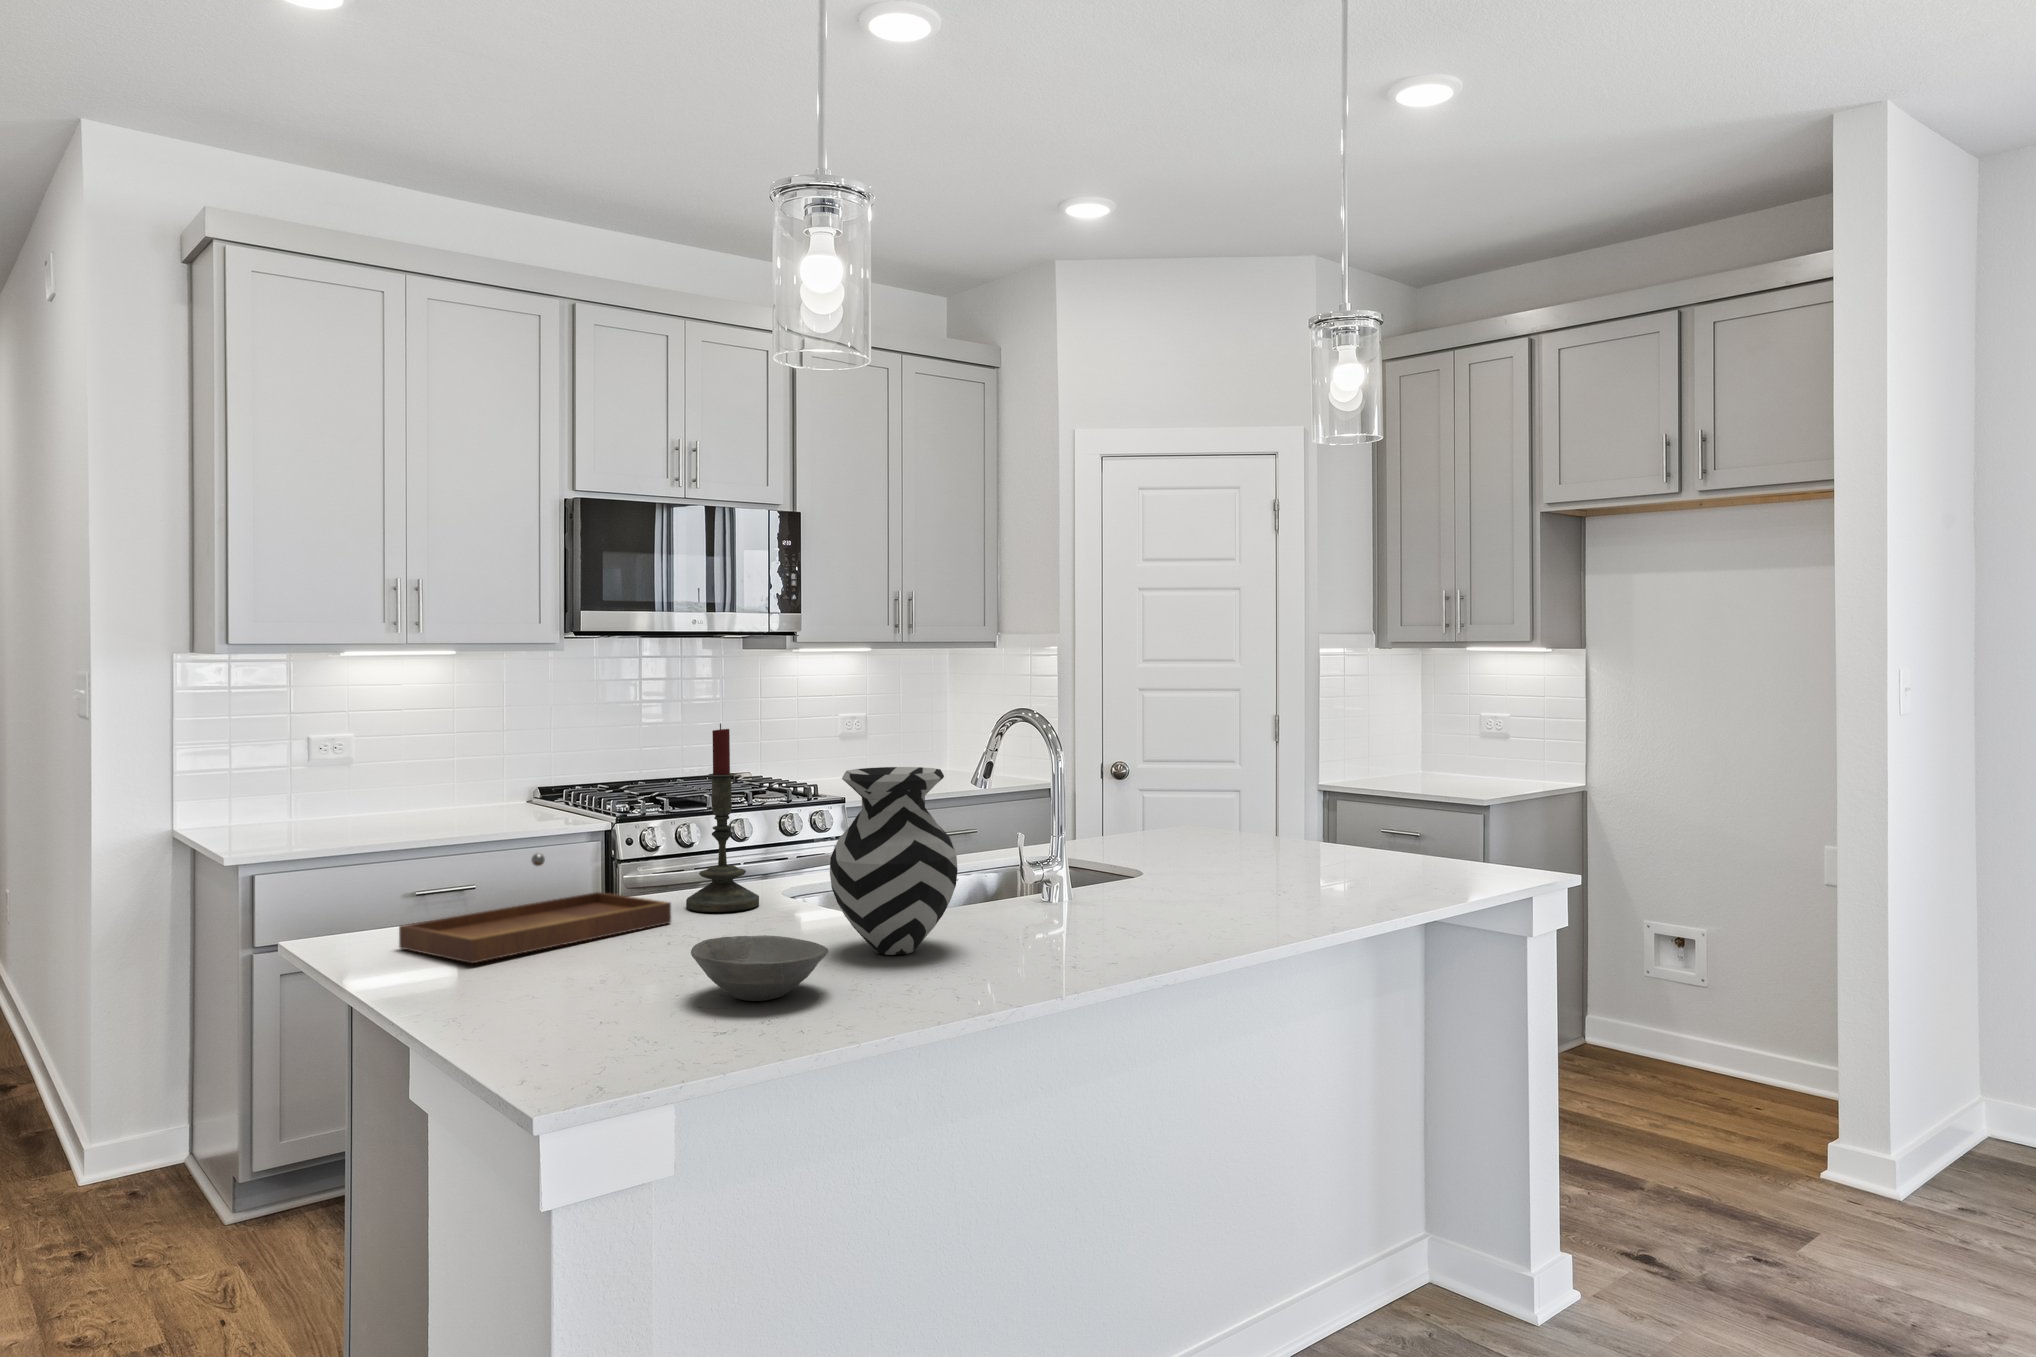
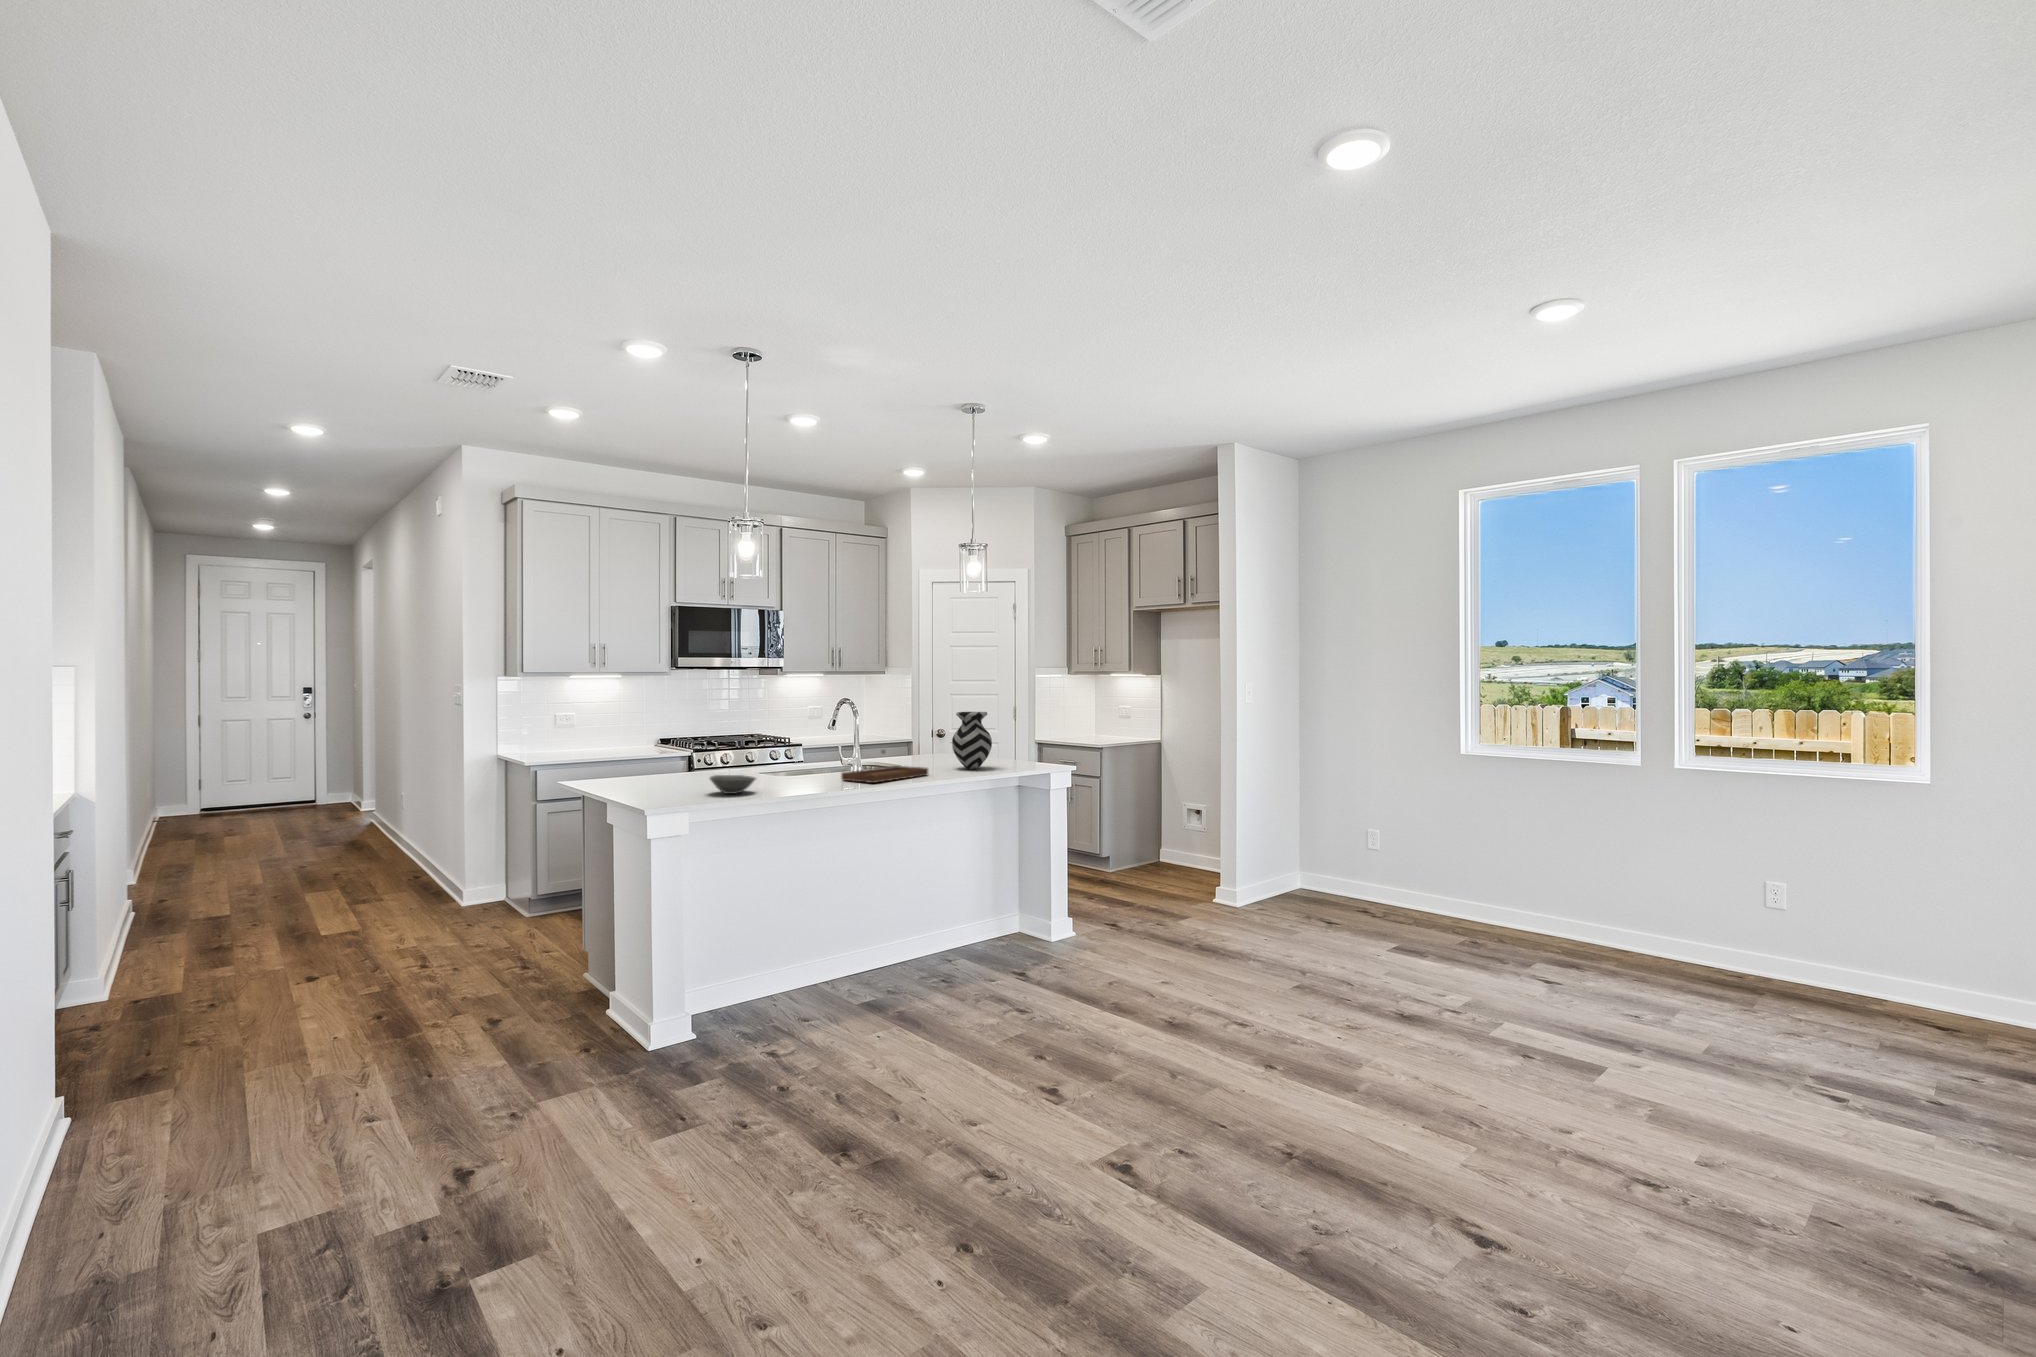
candle: present [686,724,759,912] -> none [715,705,744,776]
vase: present [830,767,958,955] -> present [952,712,992,769]
tray: present [399,853,671,963] -> present [841,750,928,783]

